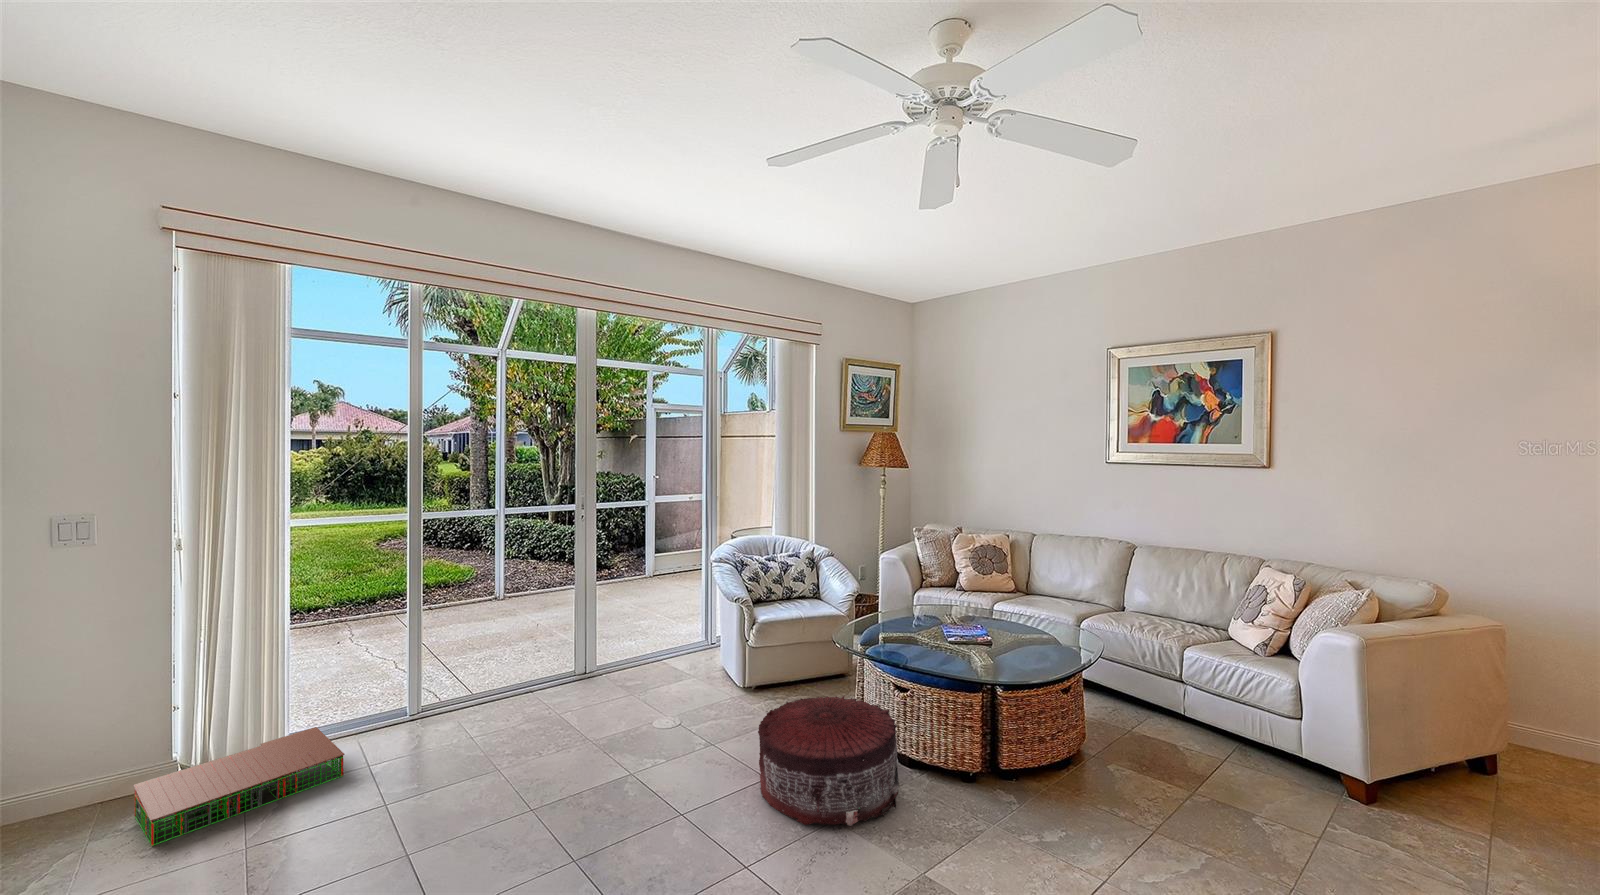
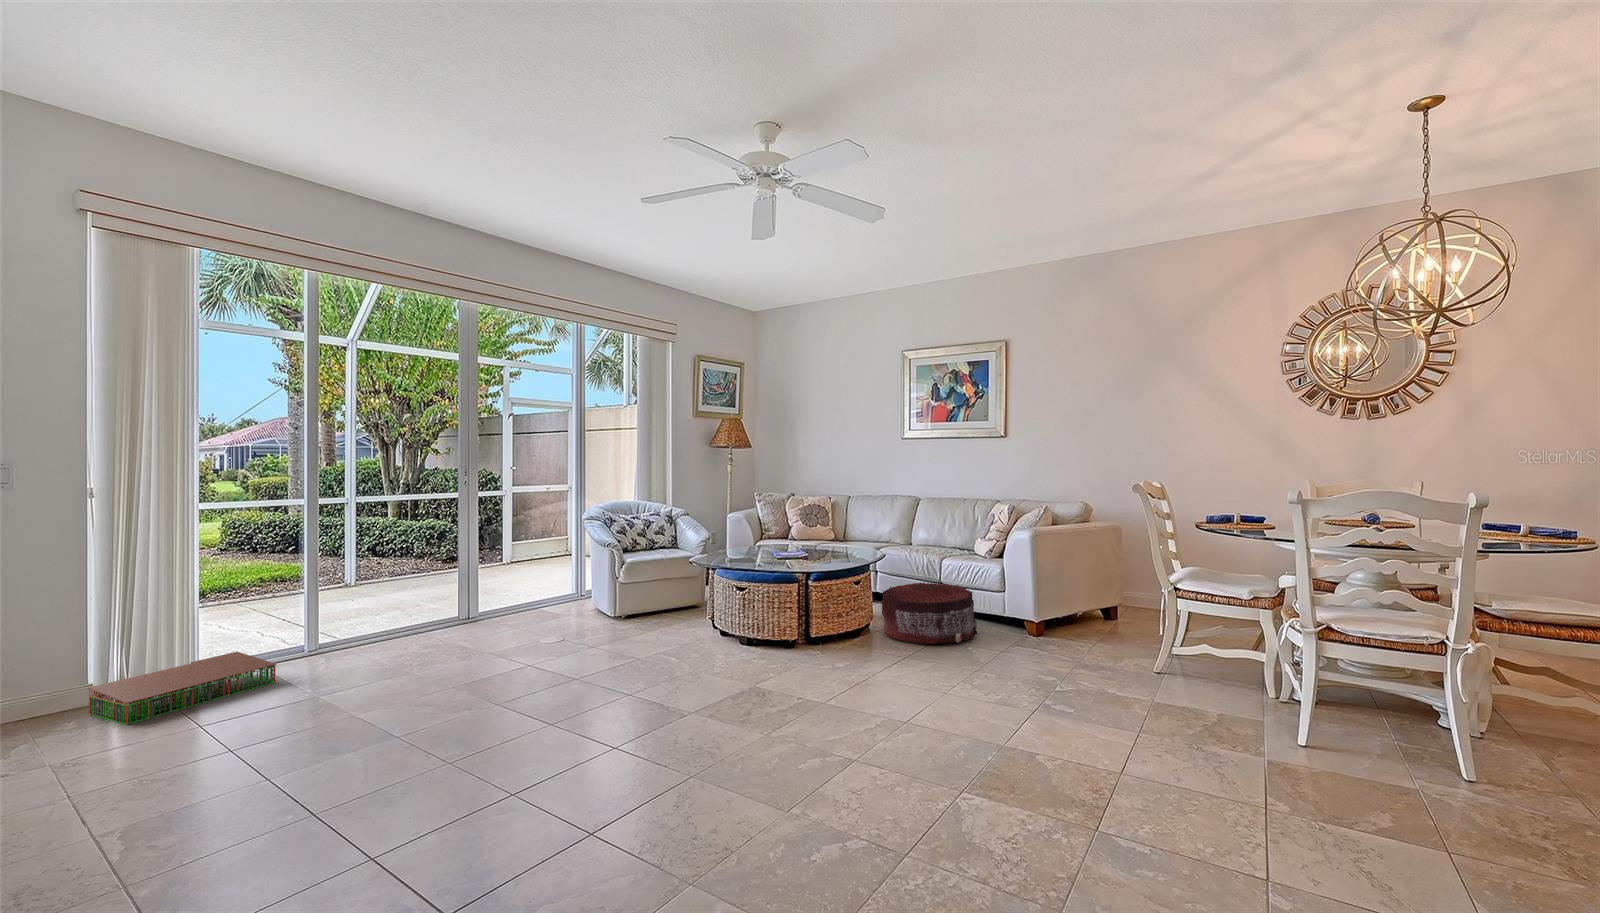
pouf: present [758,696,899,826] -> present [881,582,977,644]

